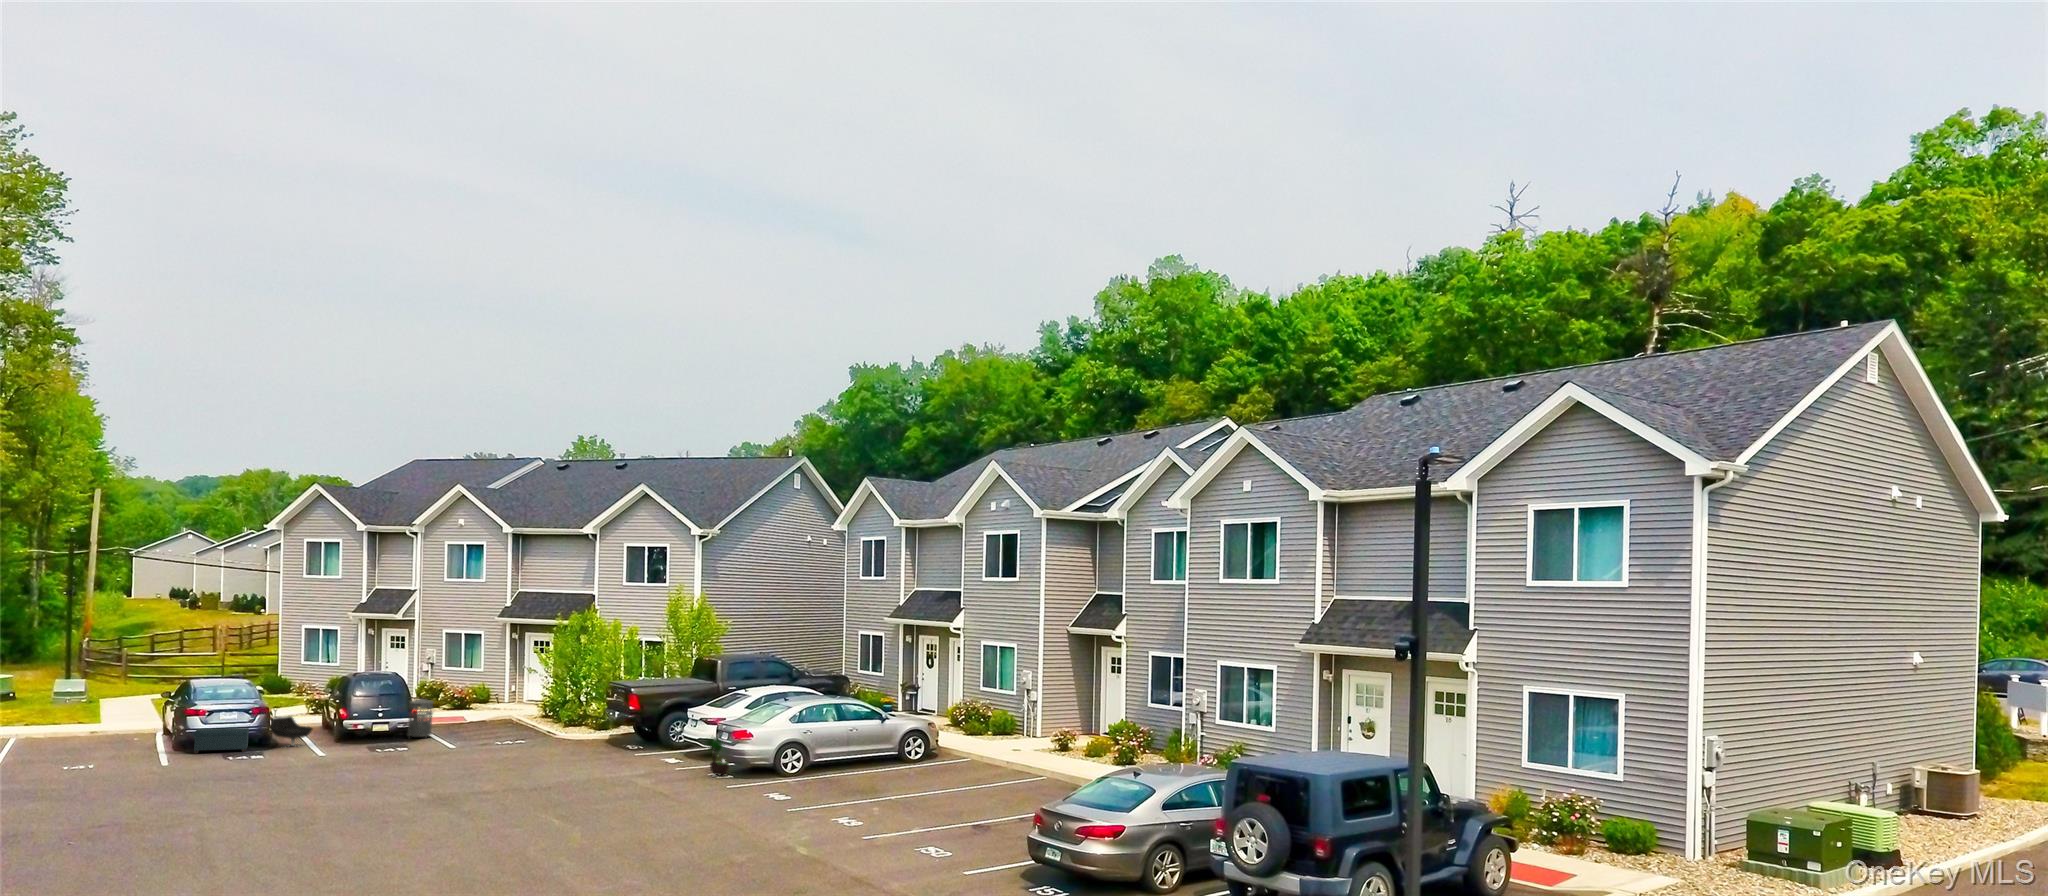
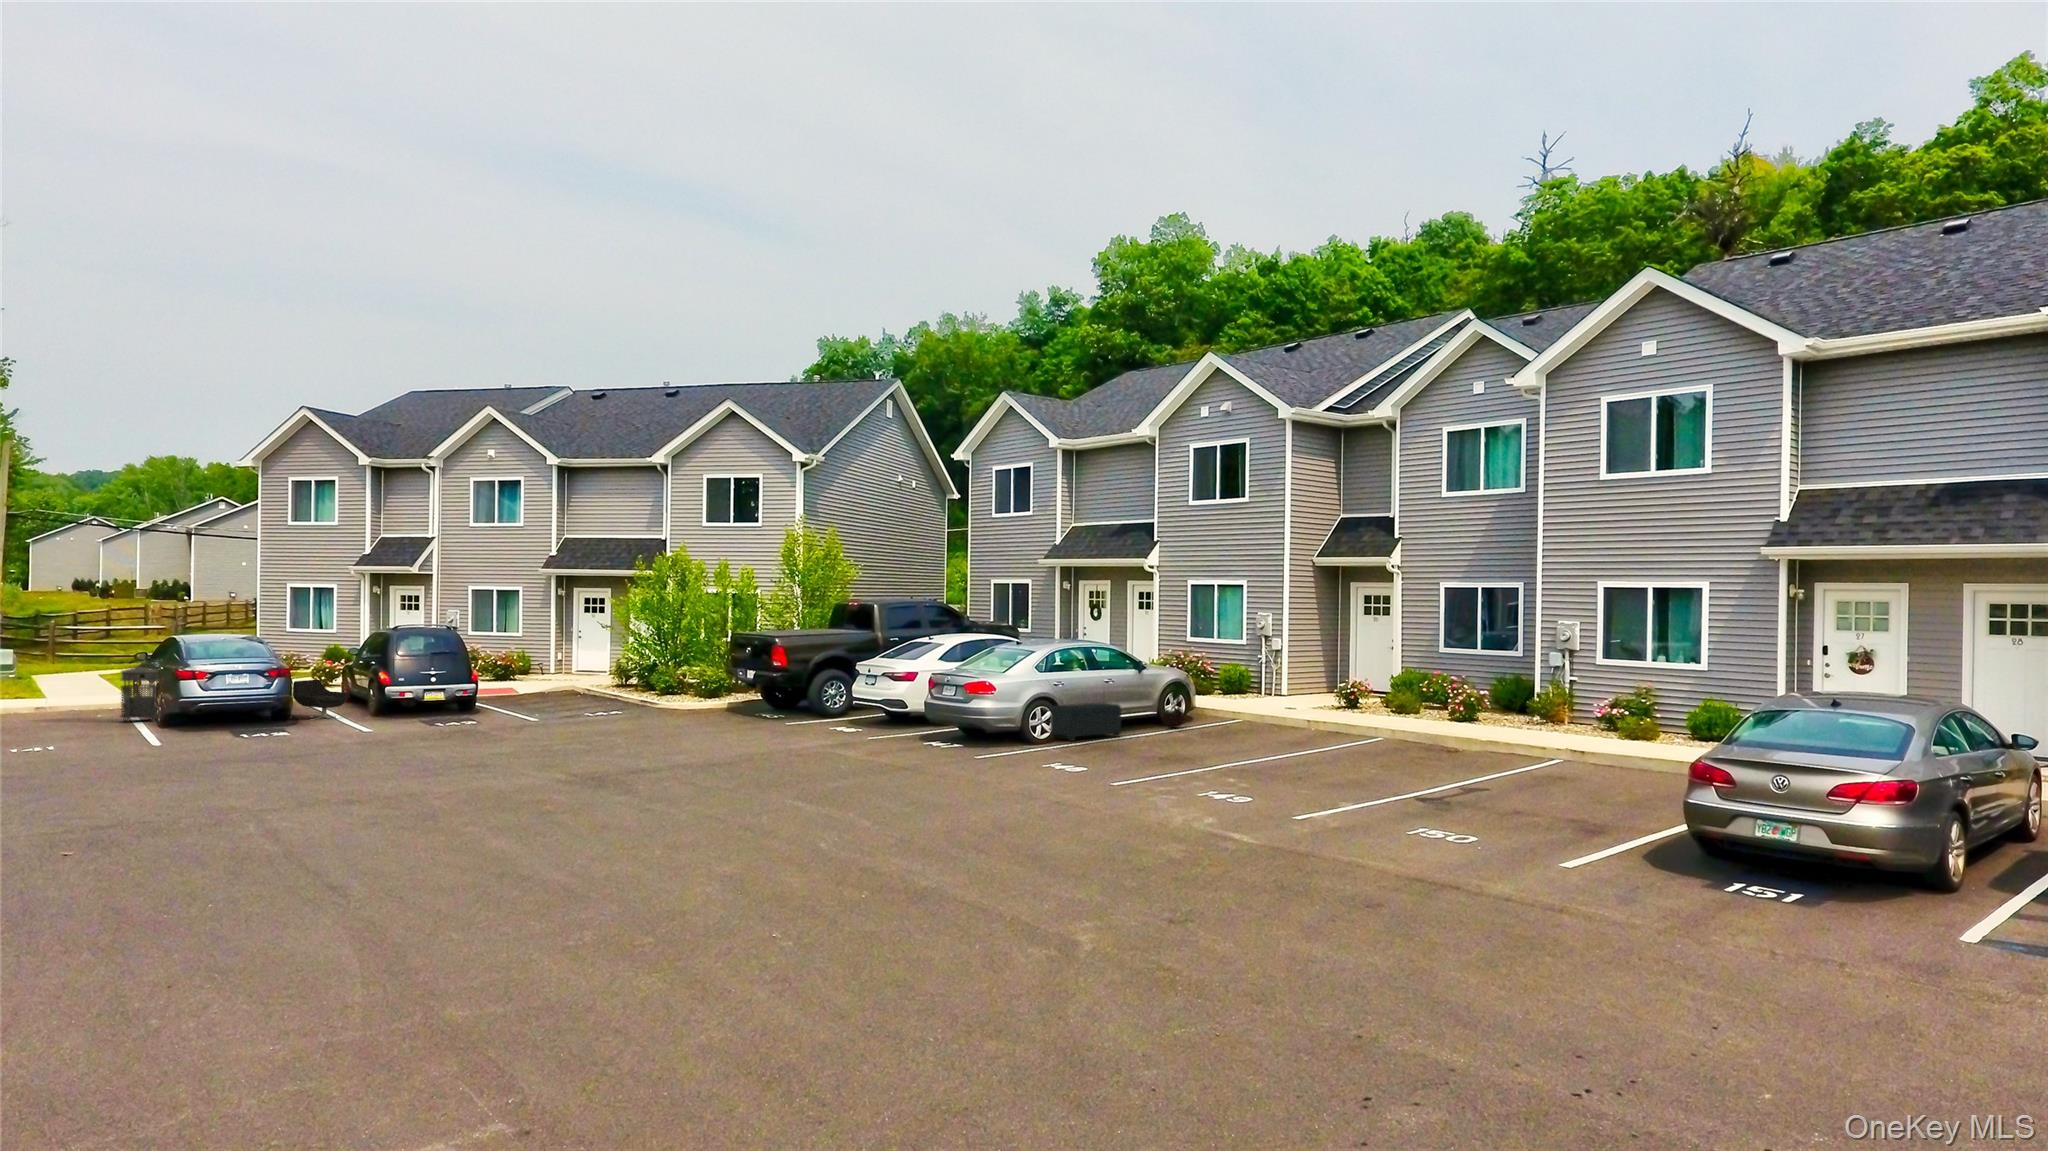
trash can: present [408,699,433,737] -> present [120,666,158,721]
bench: present [194,728,249,754] -> present [1050,703,1121,741]
potted tree: present [704,738,729,776] -> present [1162,681,1189,728]

